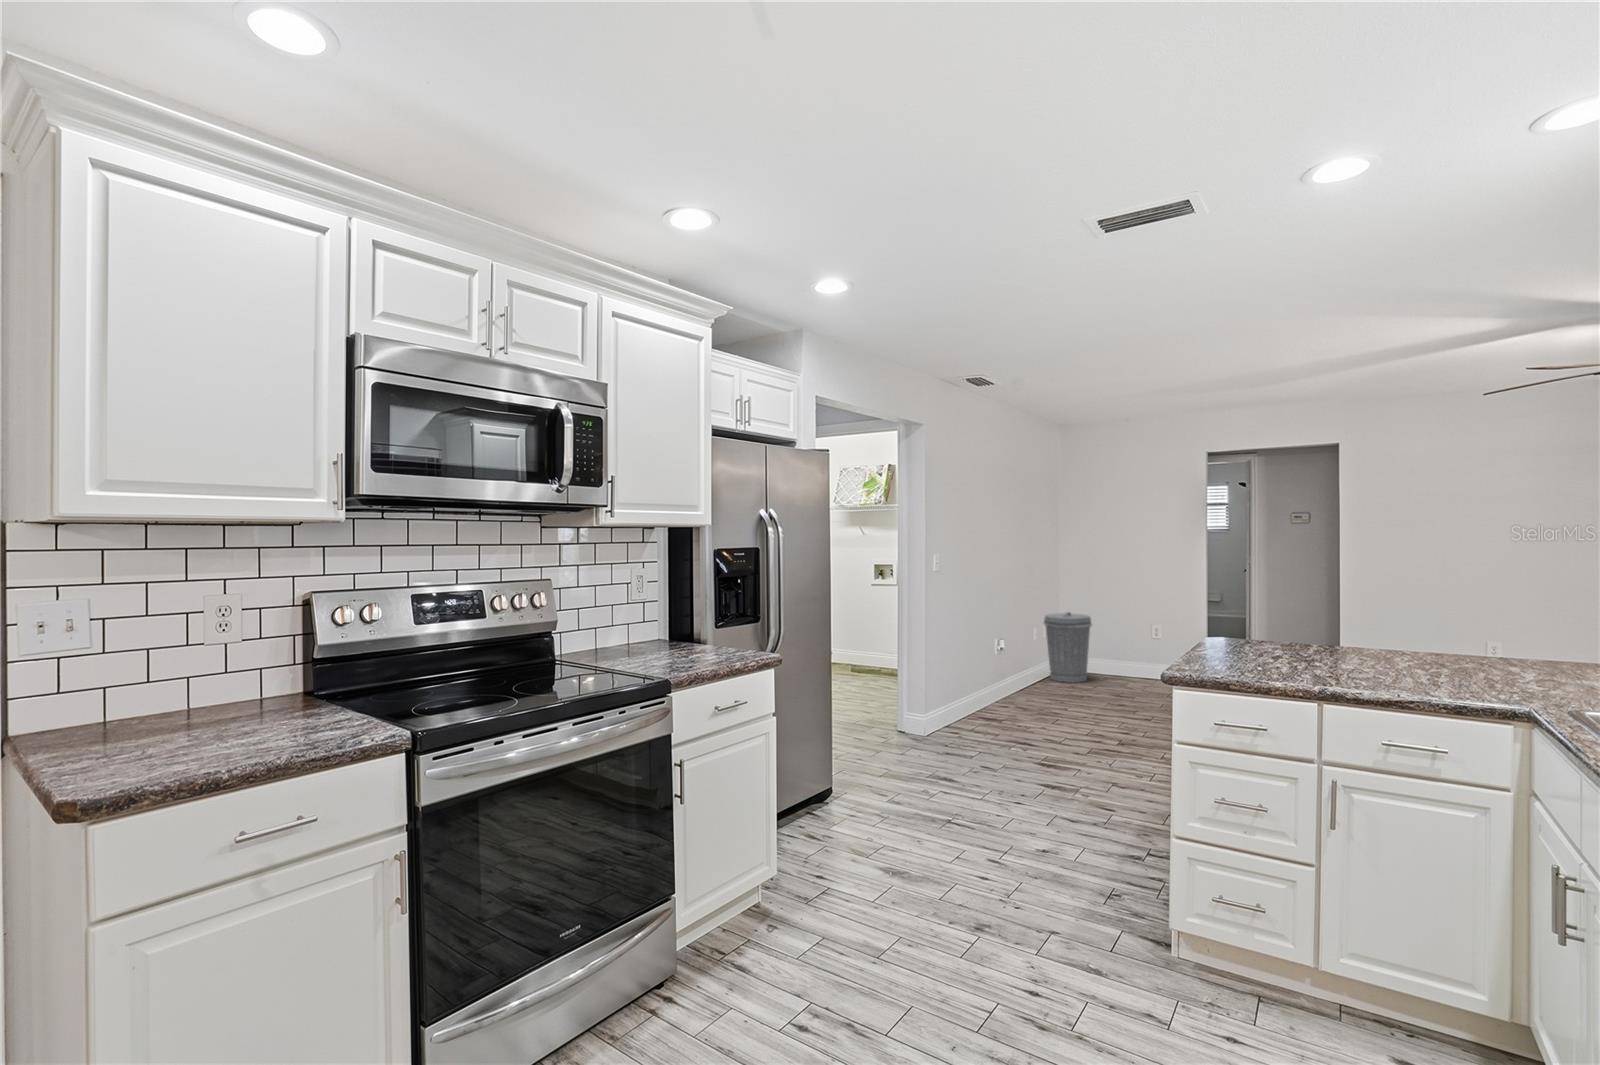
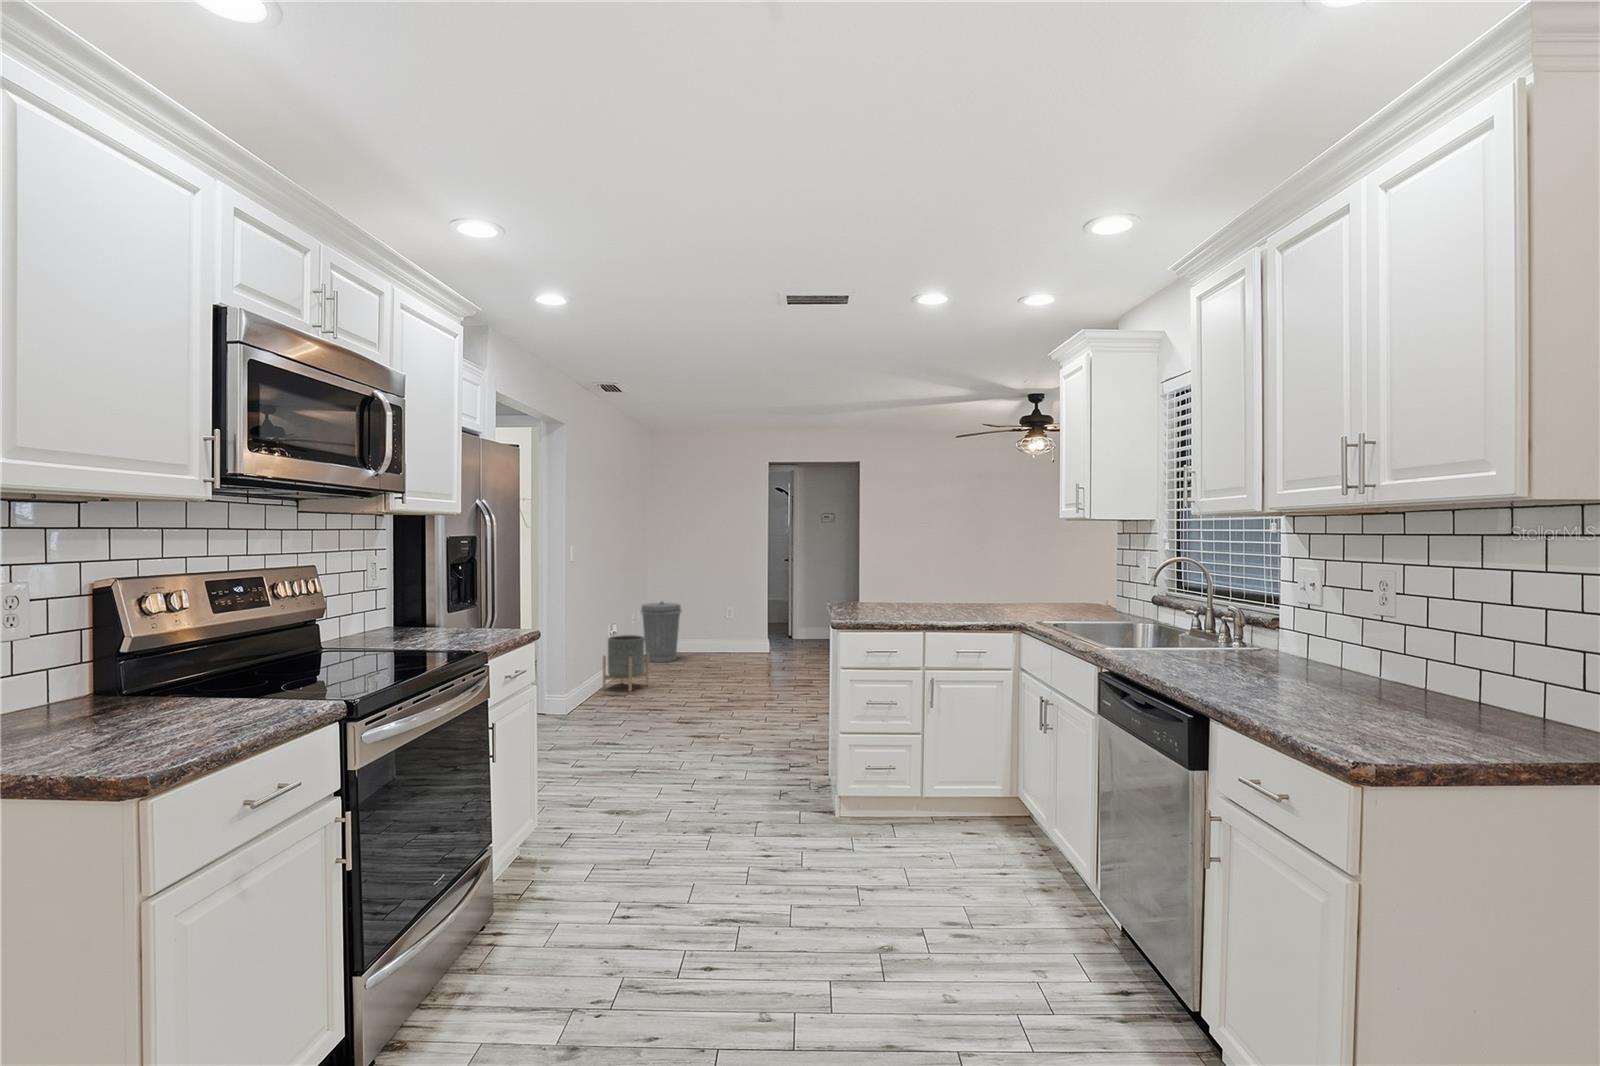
planter: none [980,651,1033,716] -> present [603,635,649,691]

